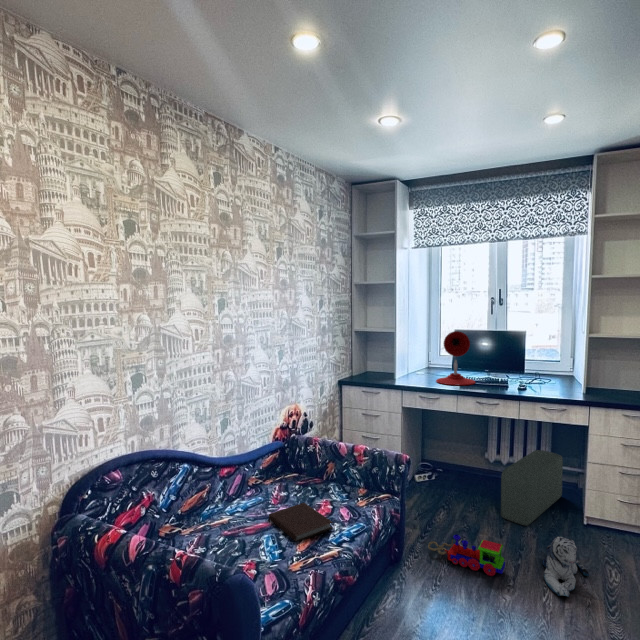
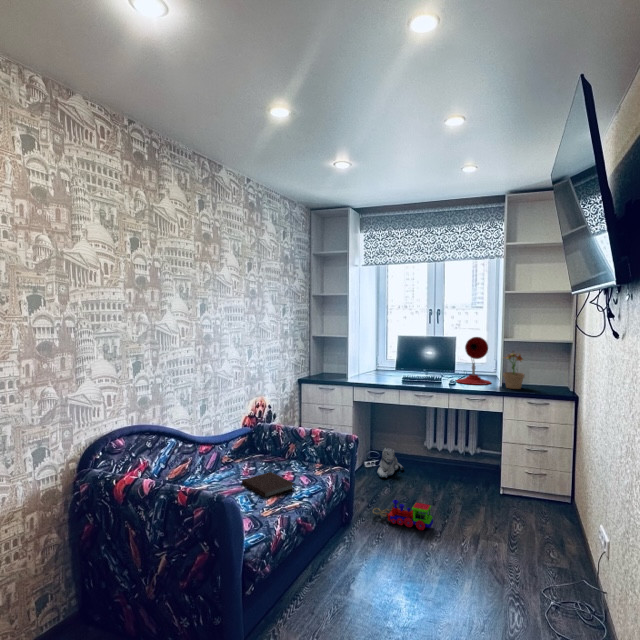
desk lamp: present [436,331,476,385] -> present [456,337,491,385]
potted plant: none [589,349,619,398] -> present [503,353,524,389]
pouf: present [501,450,563,526] -> none [434,437,485,496]
plush toy: present [542,537,589,597] -> present [377,448,403,478]

